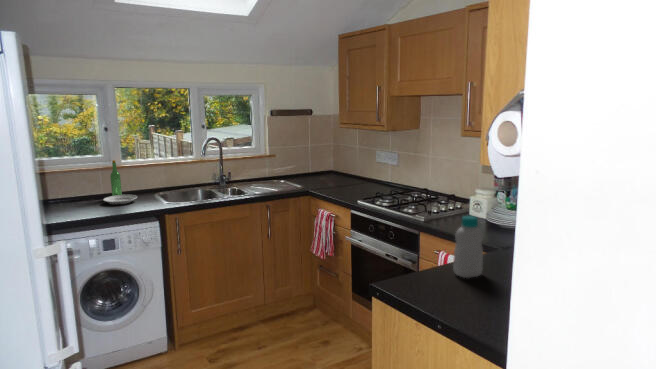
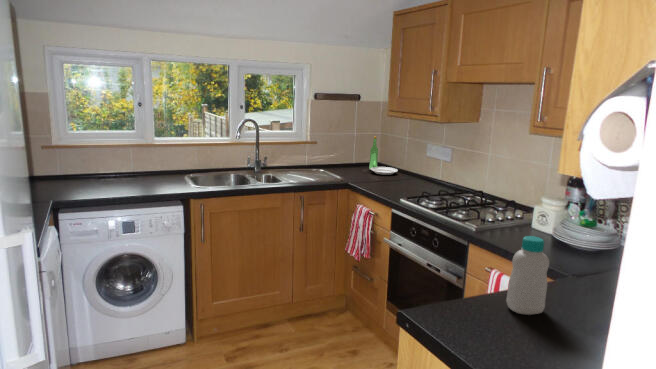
plate: present [103,160,137,204] -> present [369,136,398,175]

